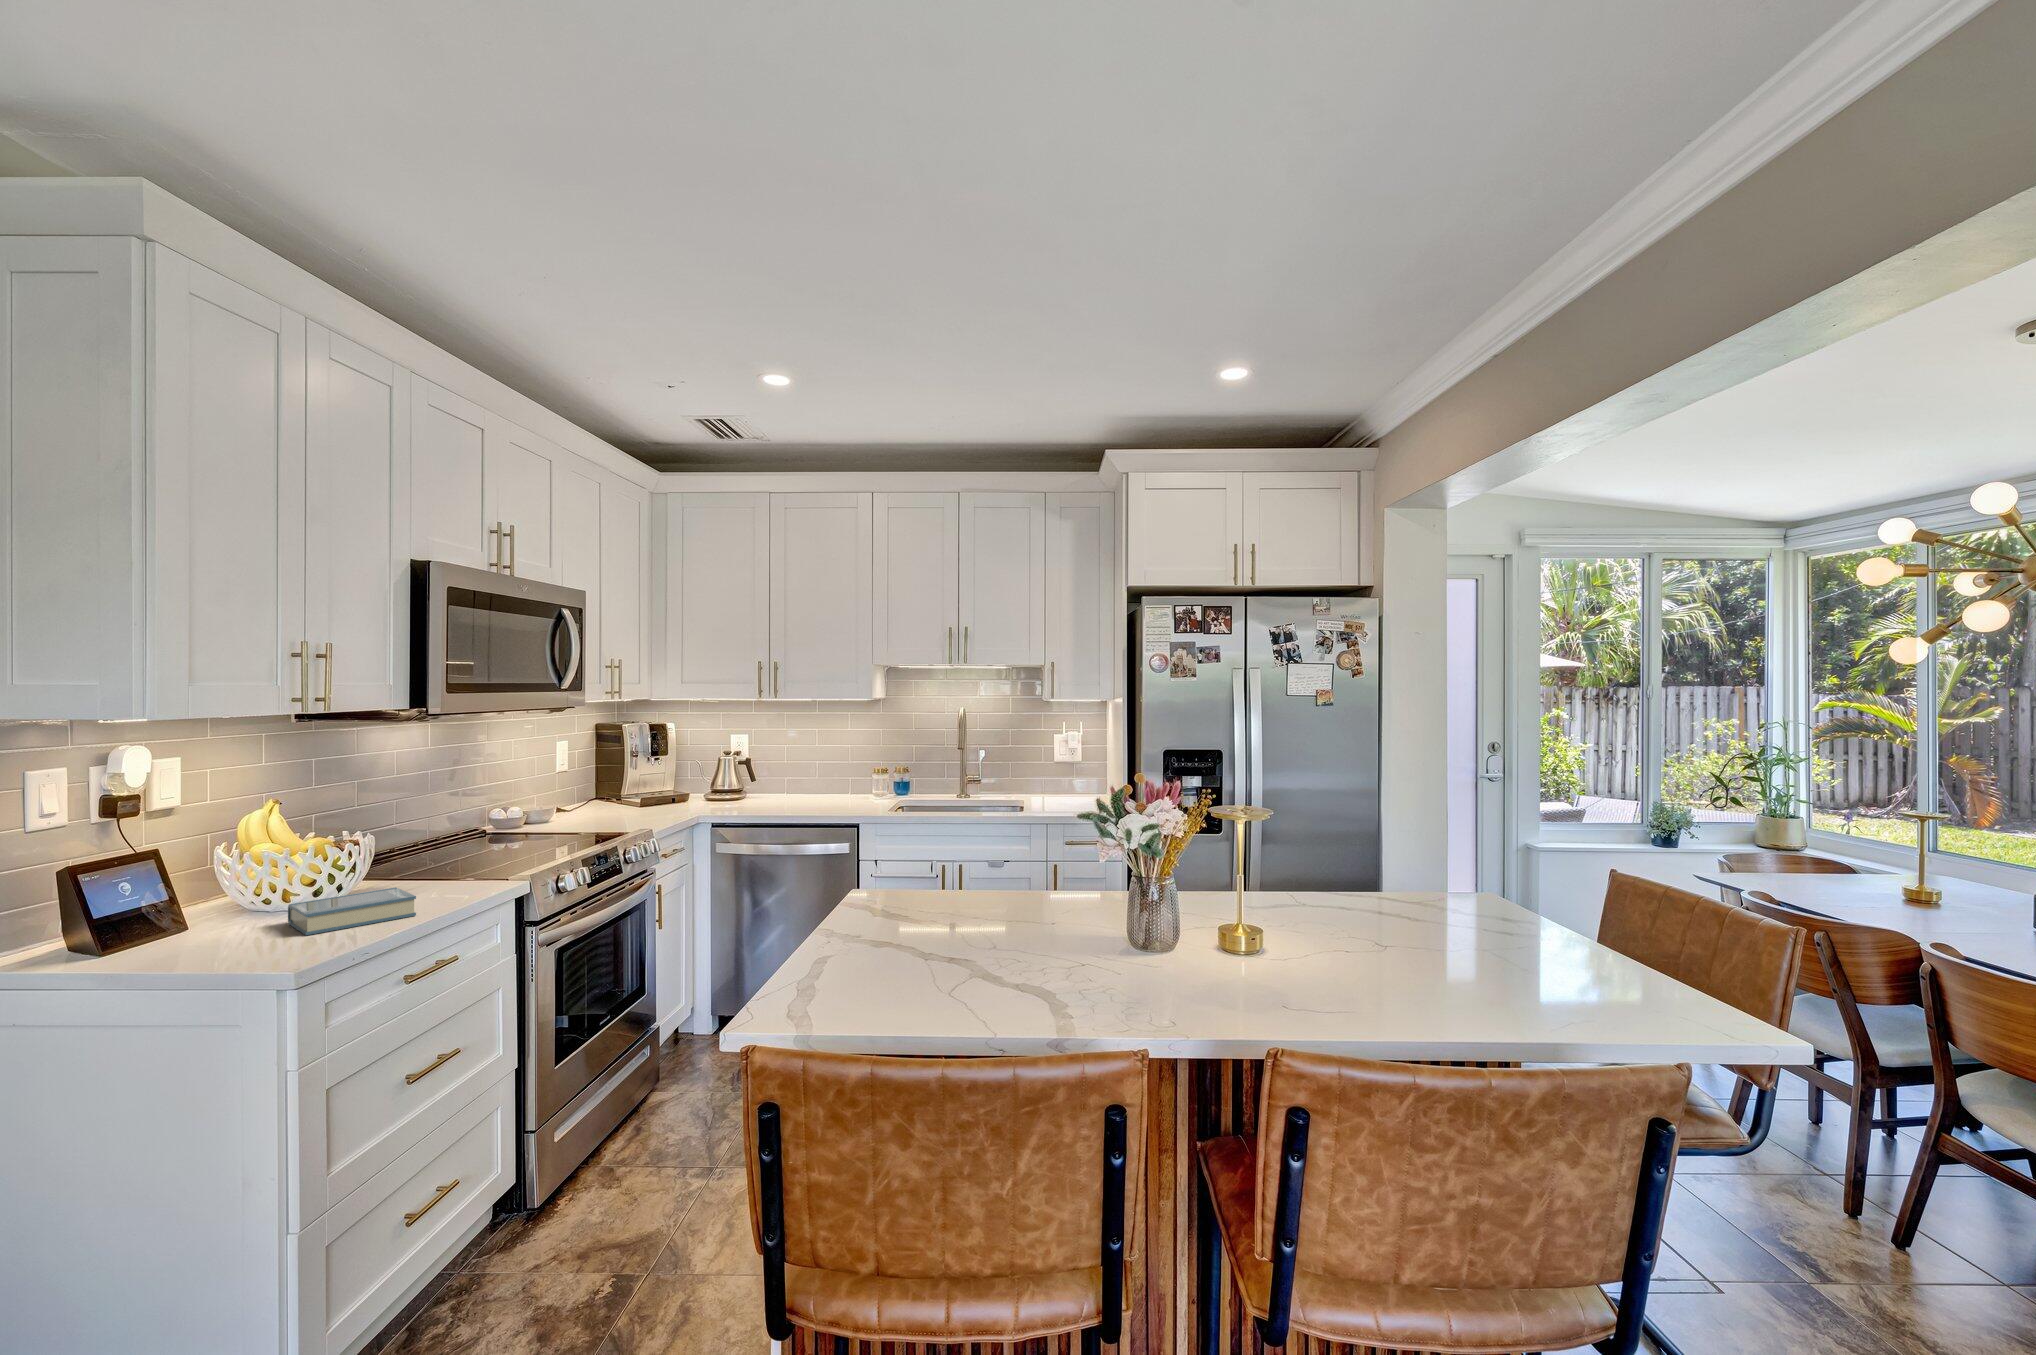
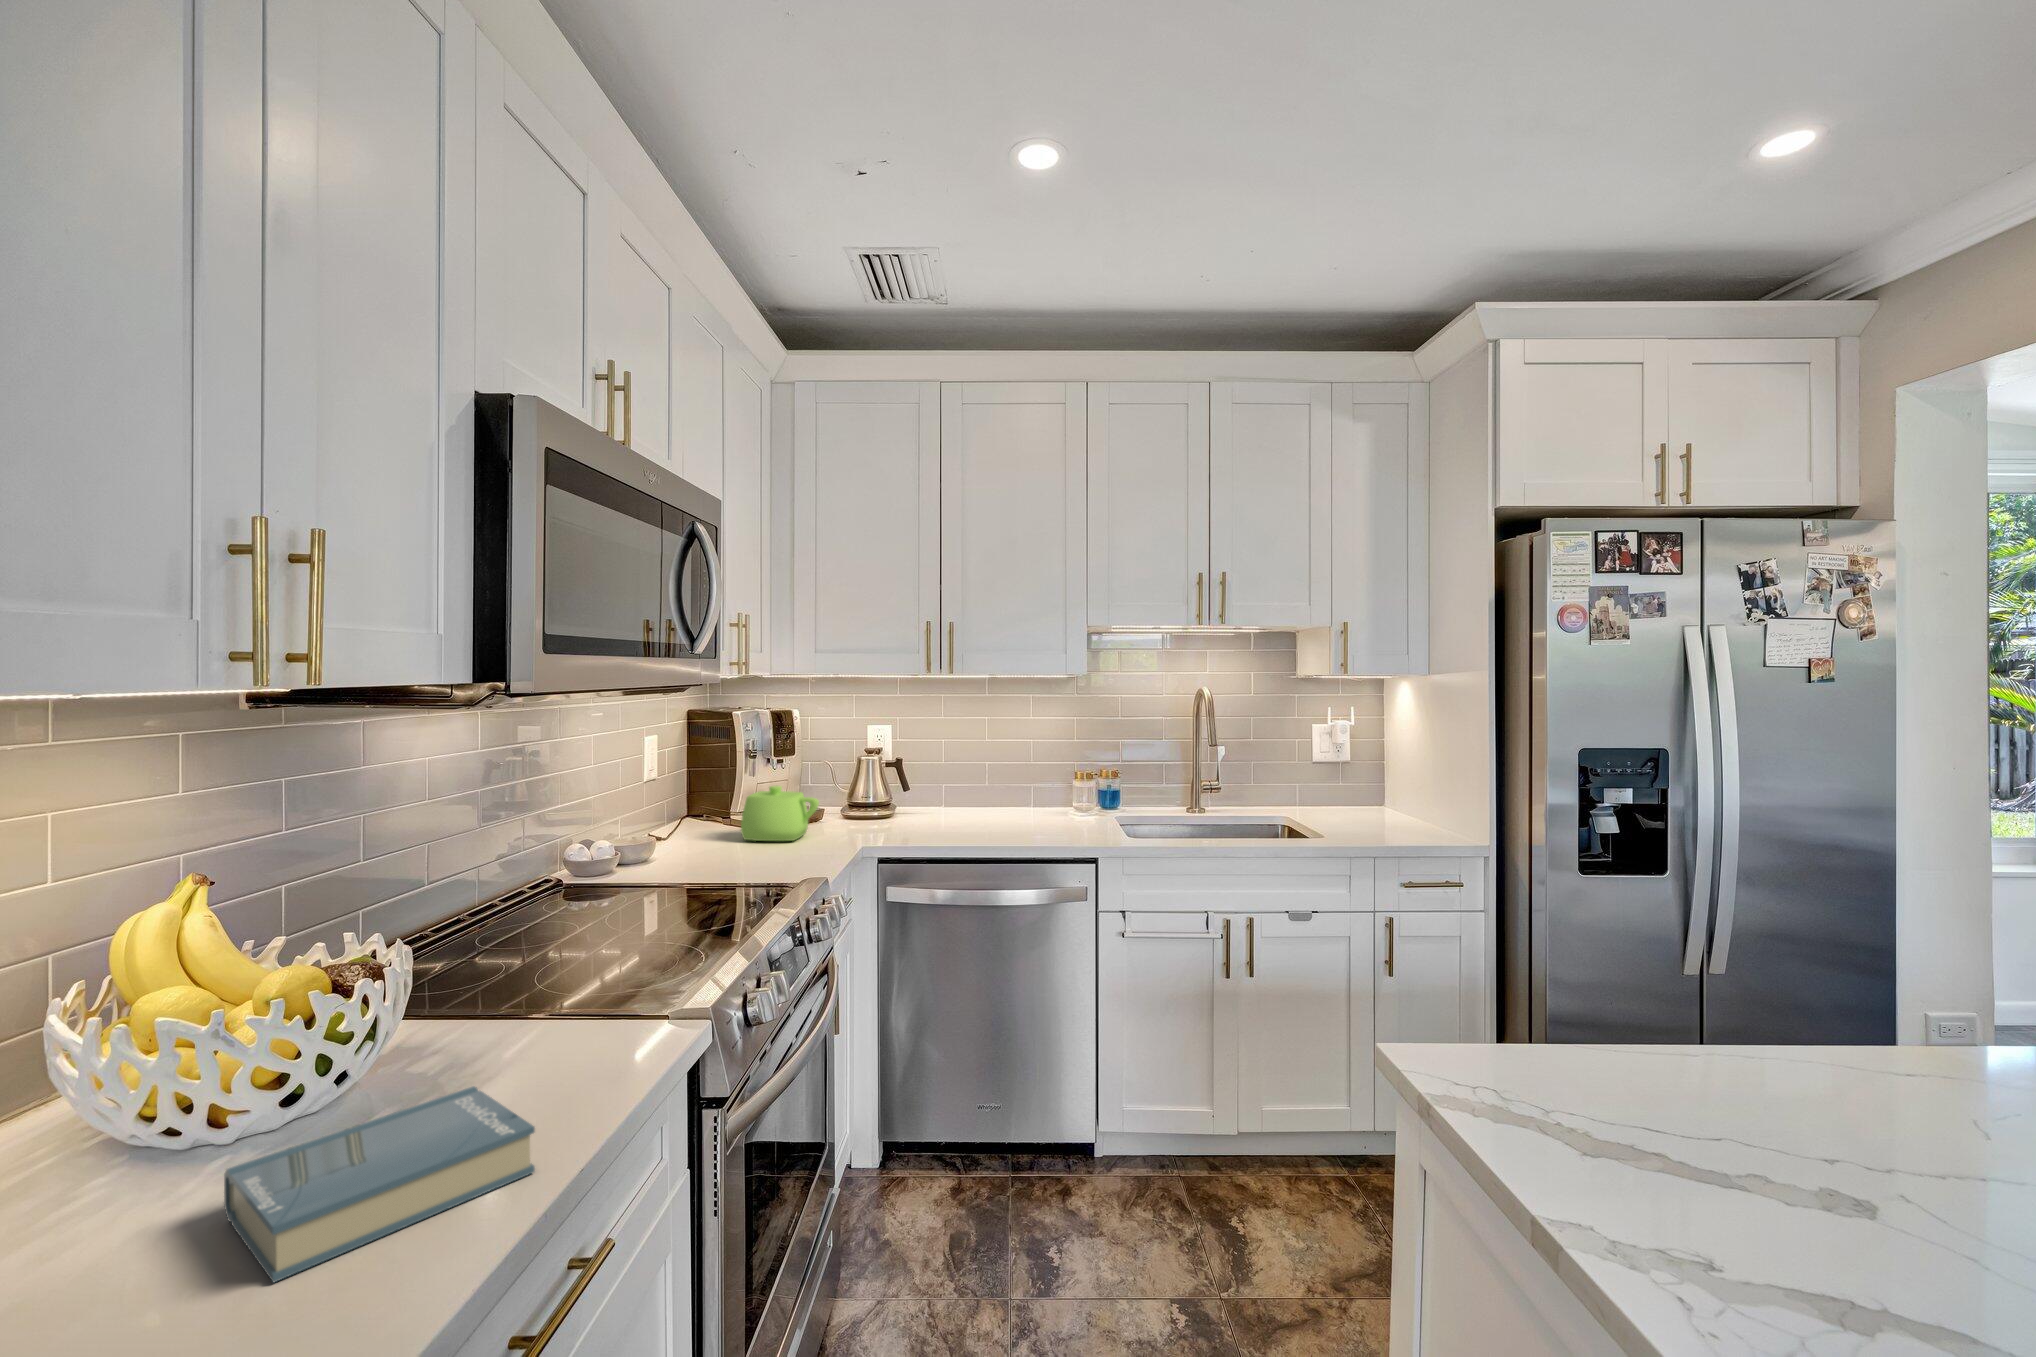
teapot: none [619,775,672,811] -> present [741,786,819,841]

